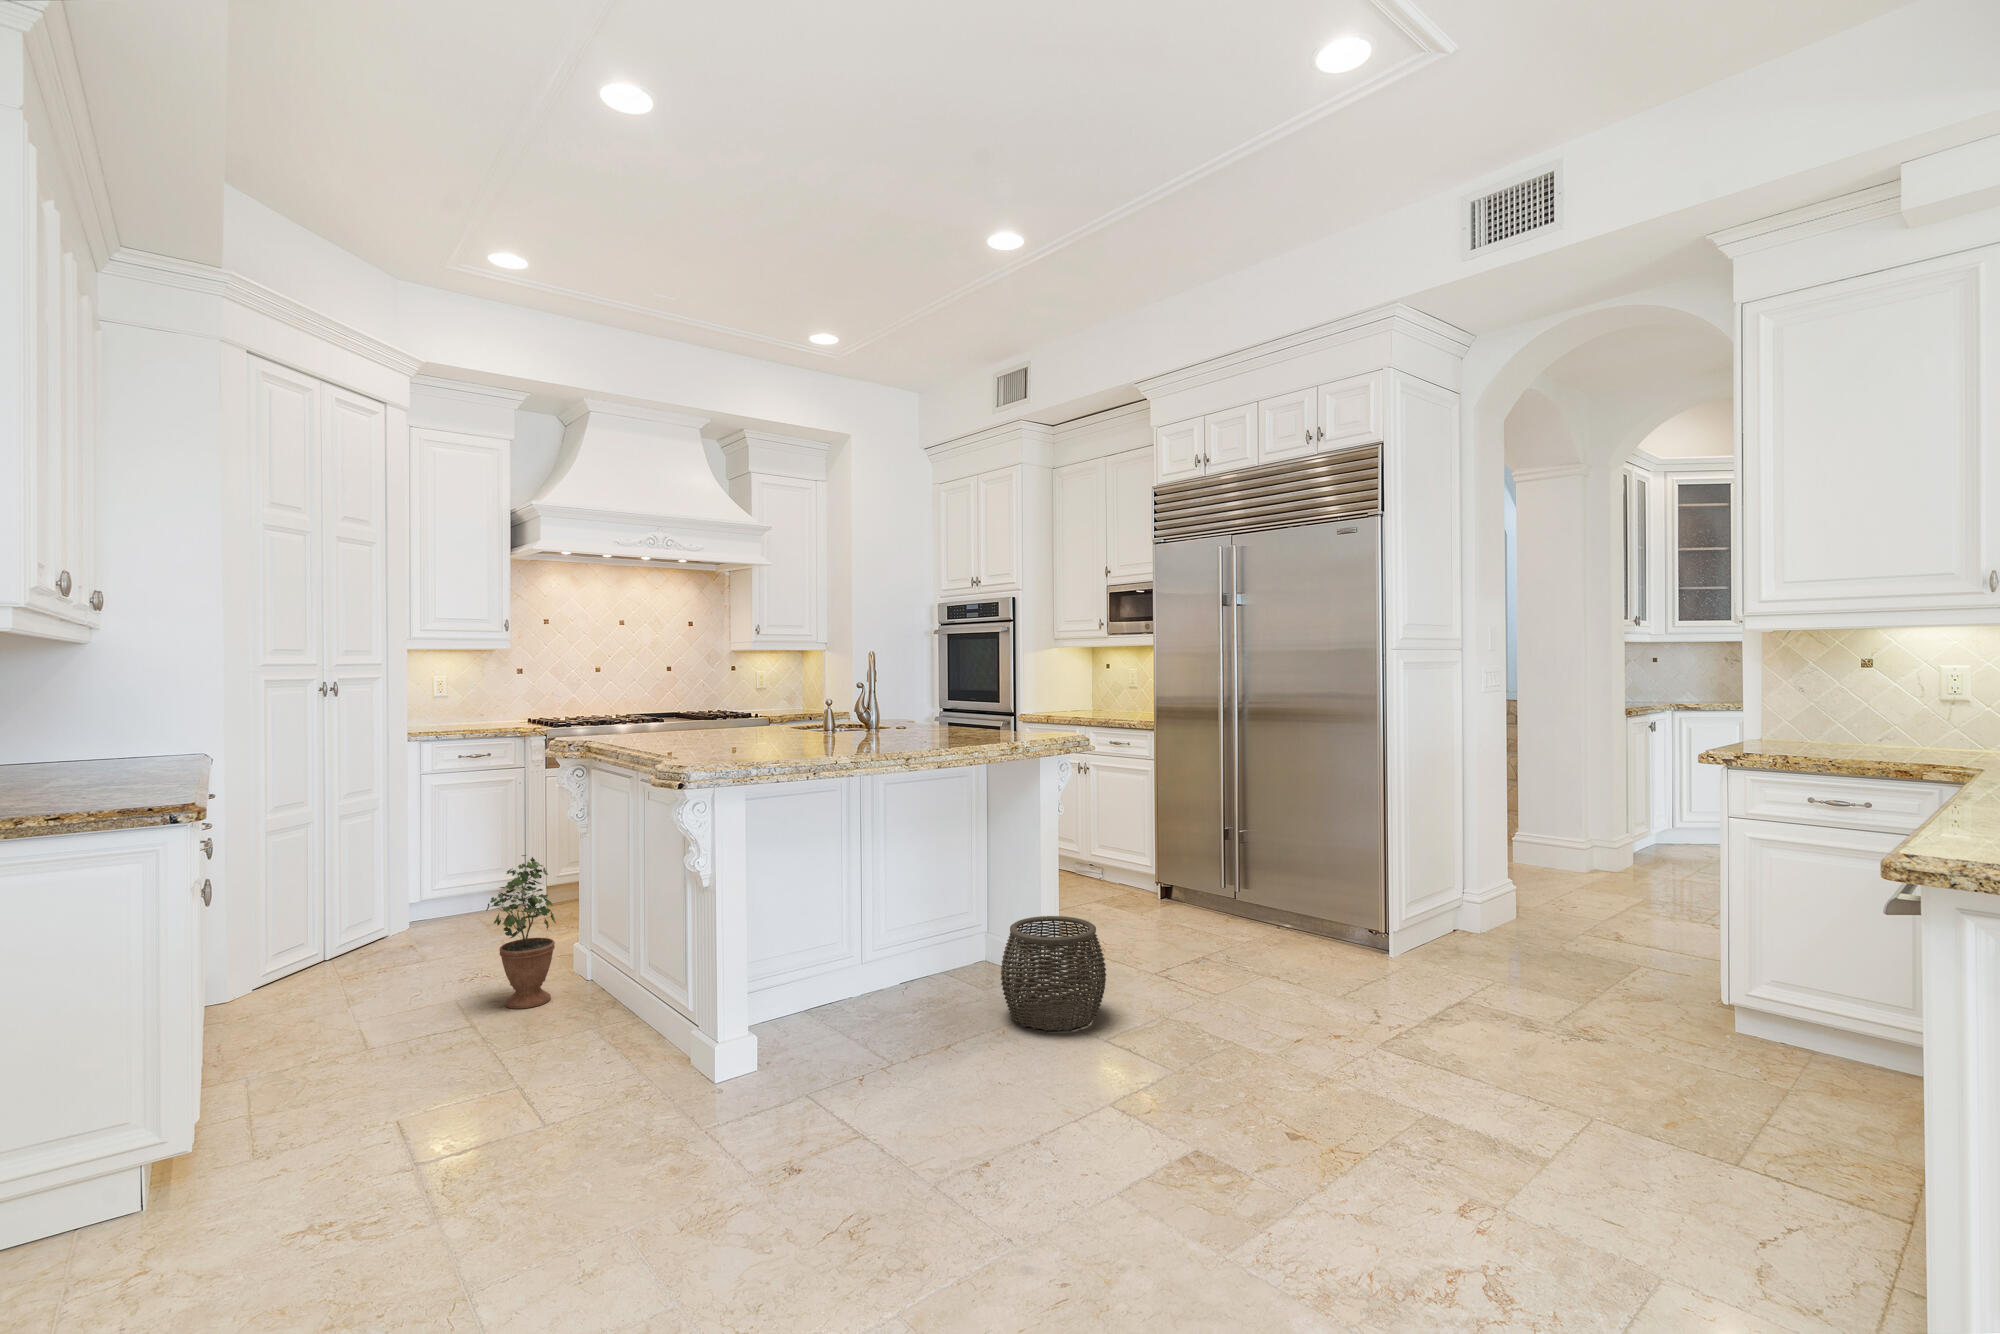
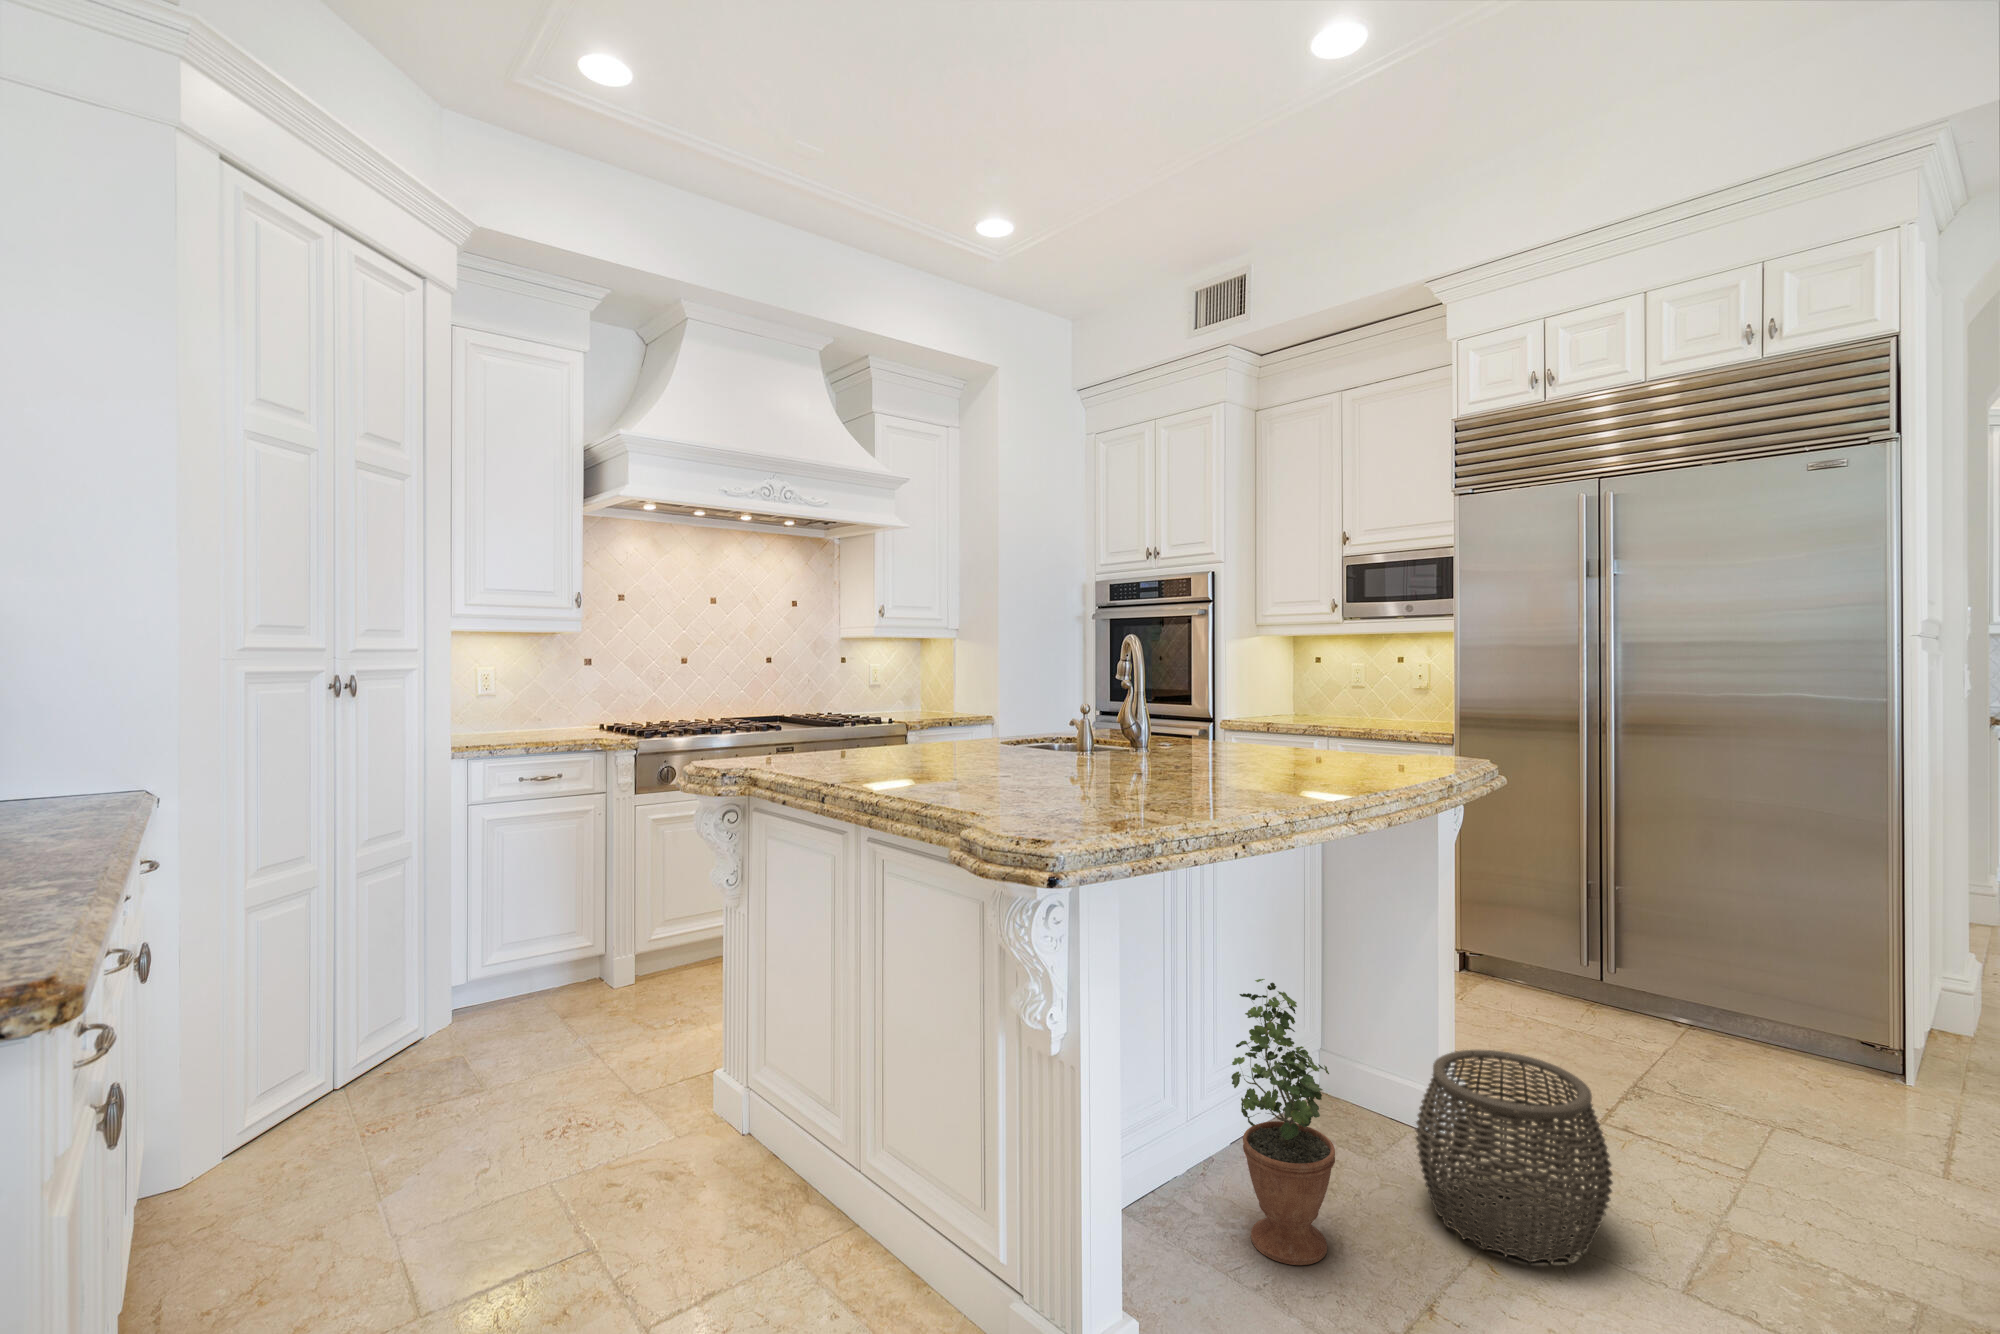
potted plant: present [486,855,556,1009] -> present [1231,979,1335,1265]

